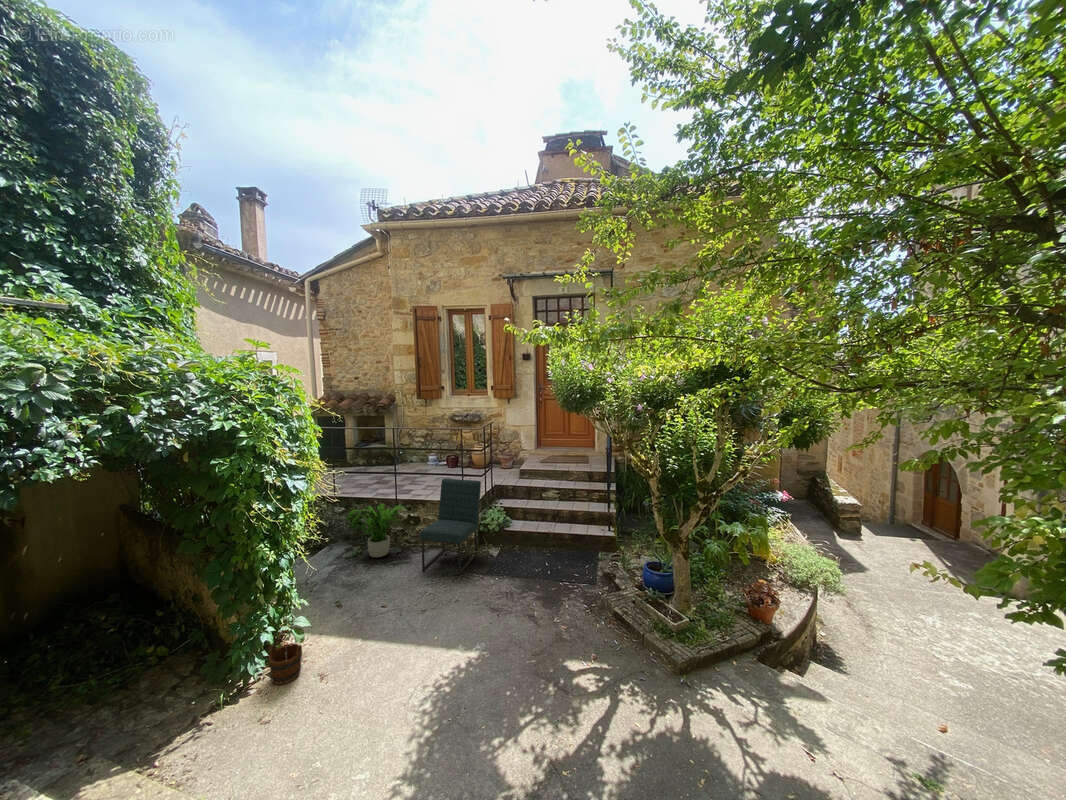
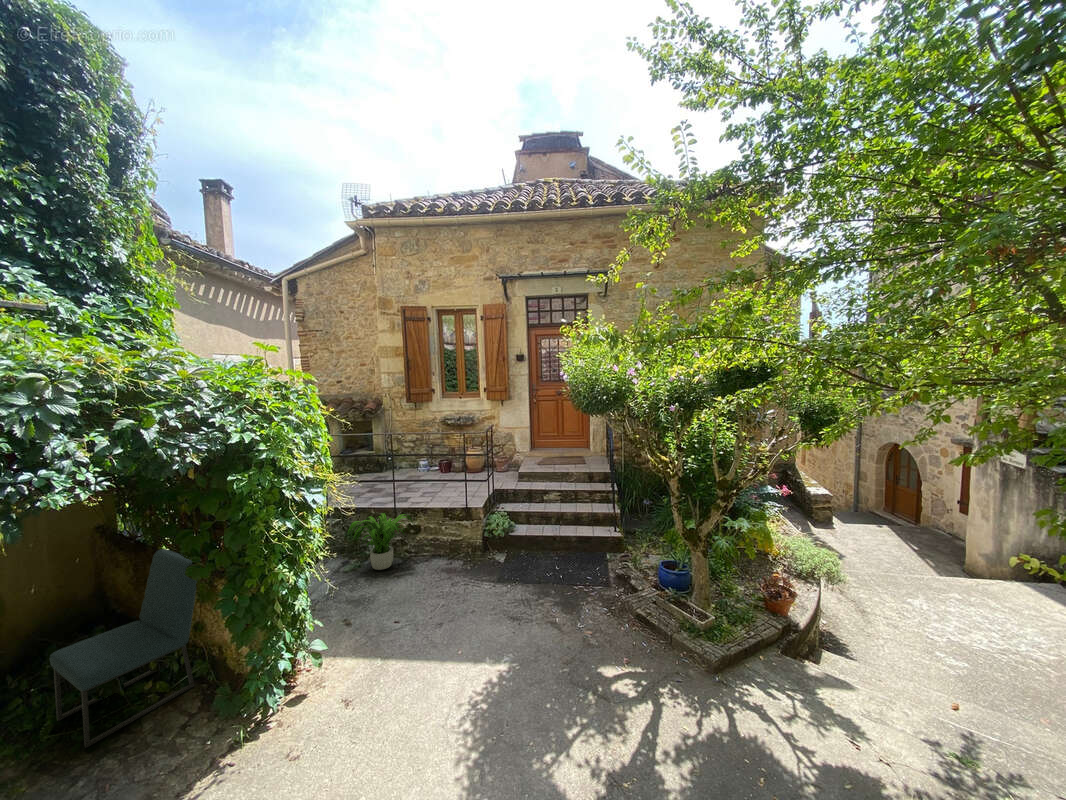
chair: present [420,479,481,575] -> present [50,549,197,748]
wooden bucket: present [268,630,302,684] -> none [290,655,326,715]

